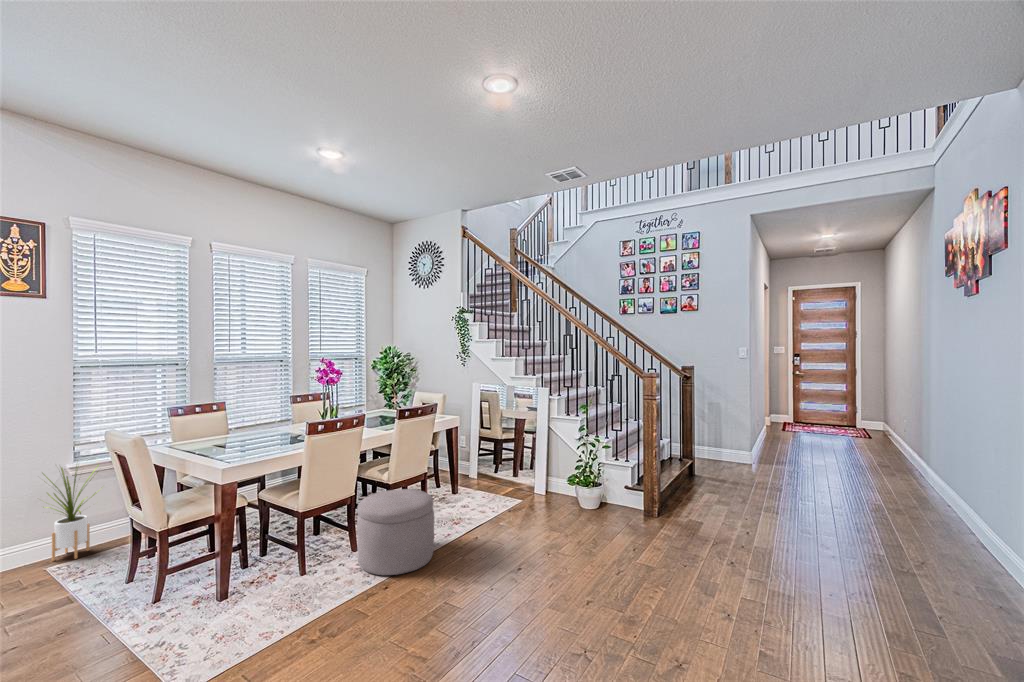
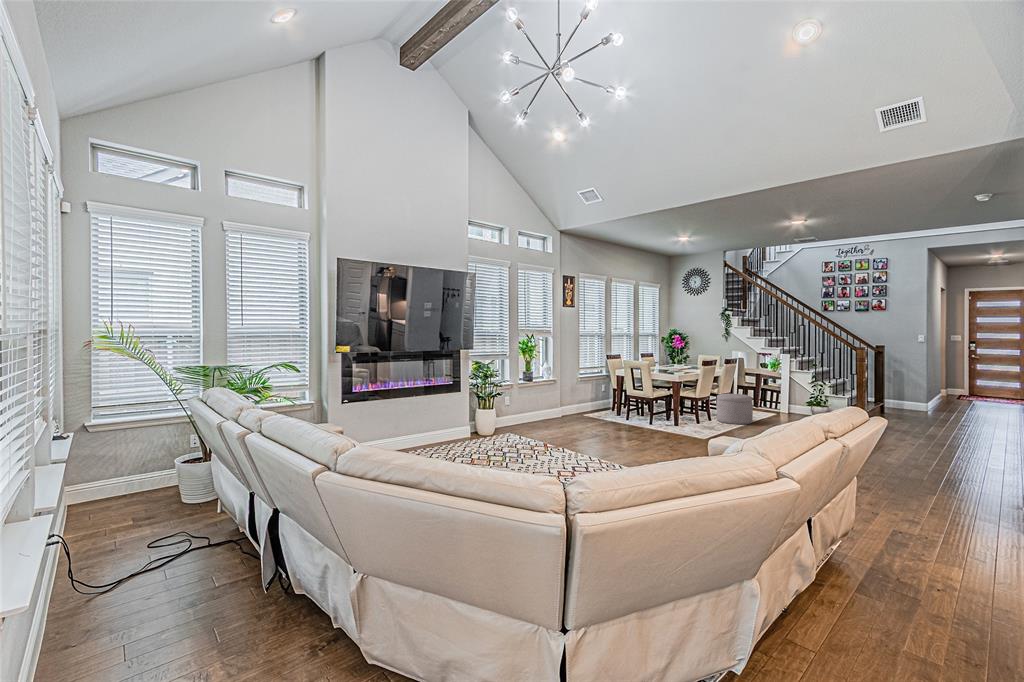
house plant: present [46,465,99,561] -> none [575,375,597,415]

